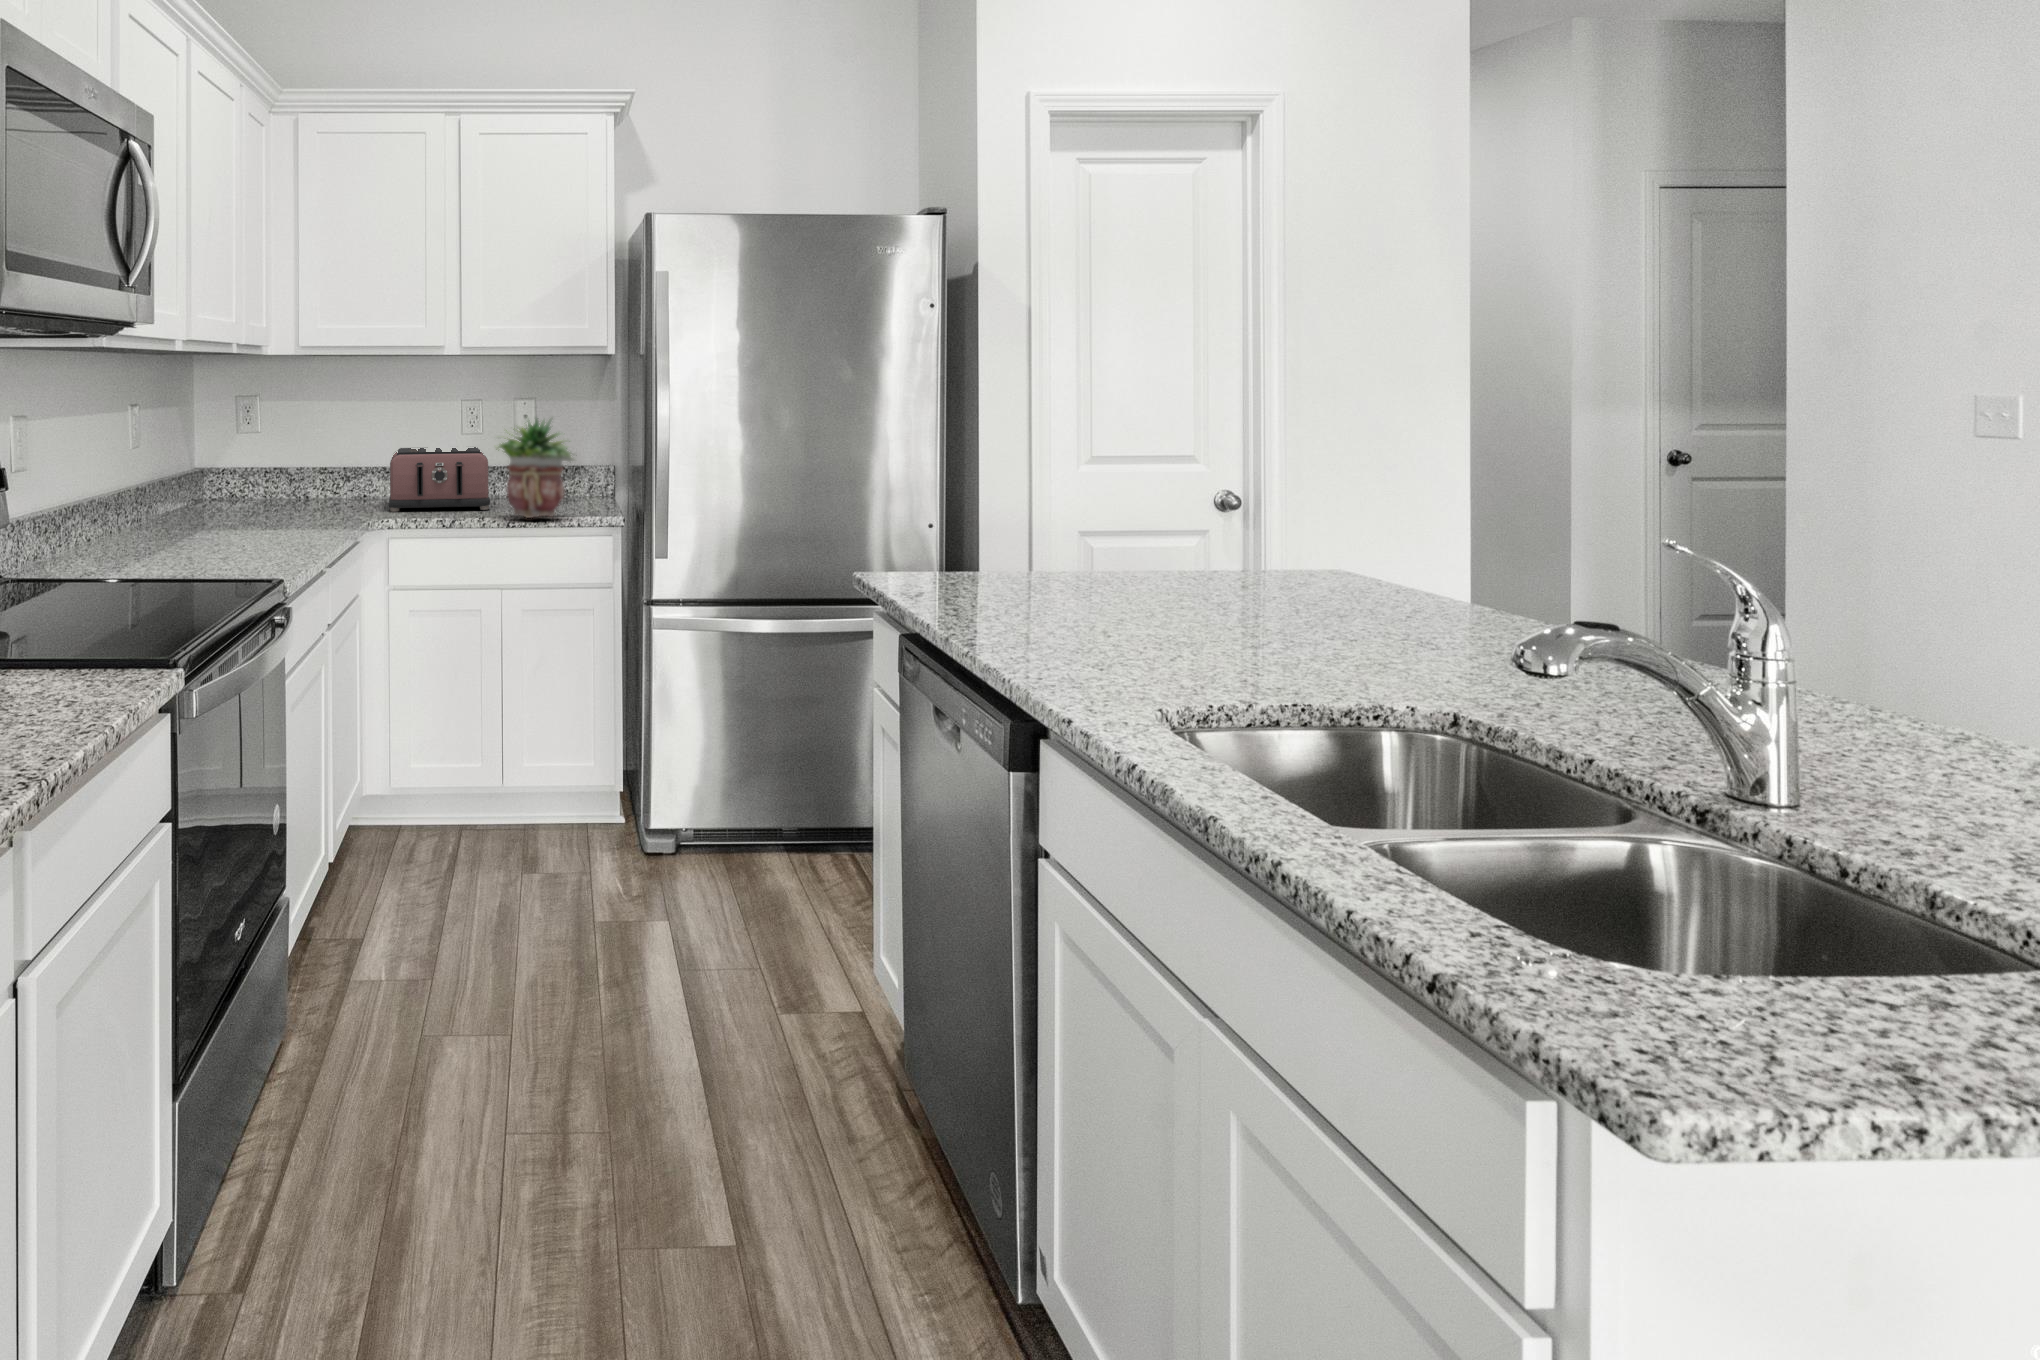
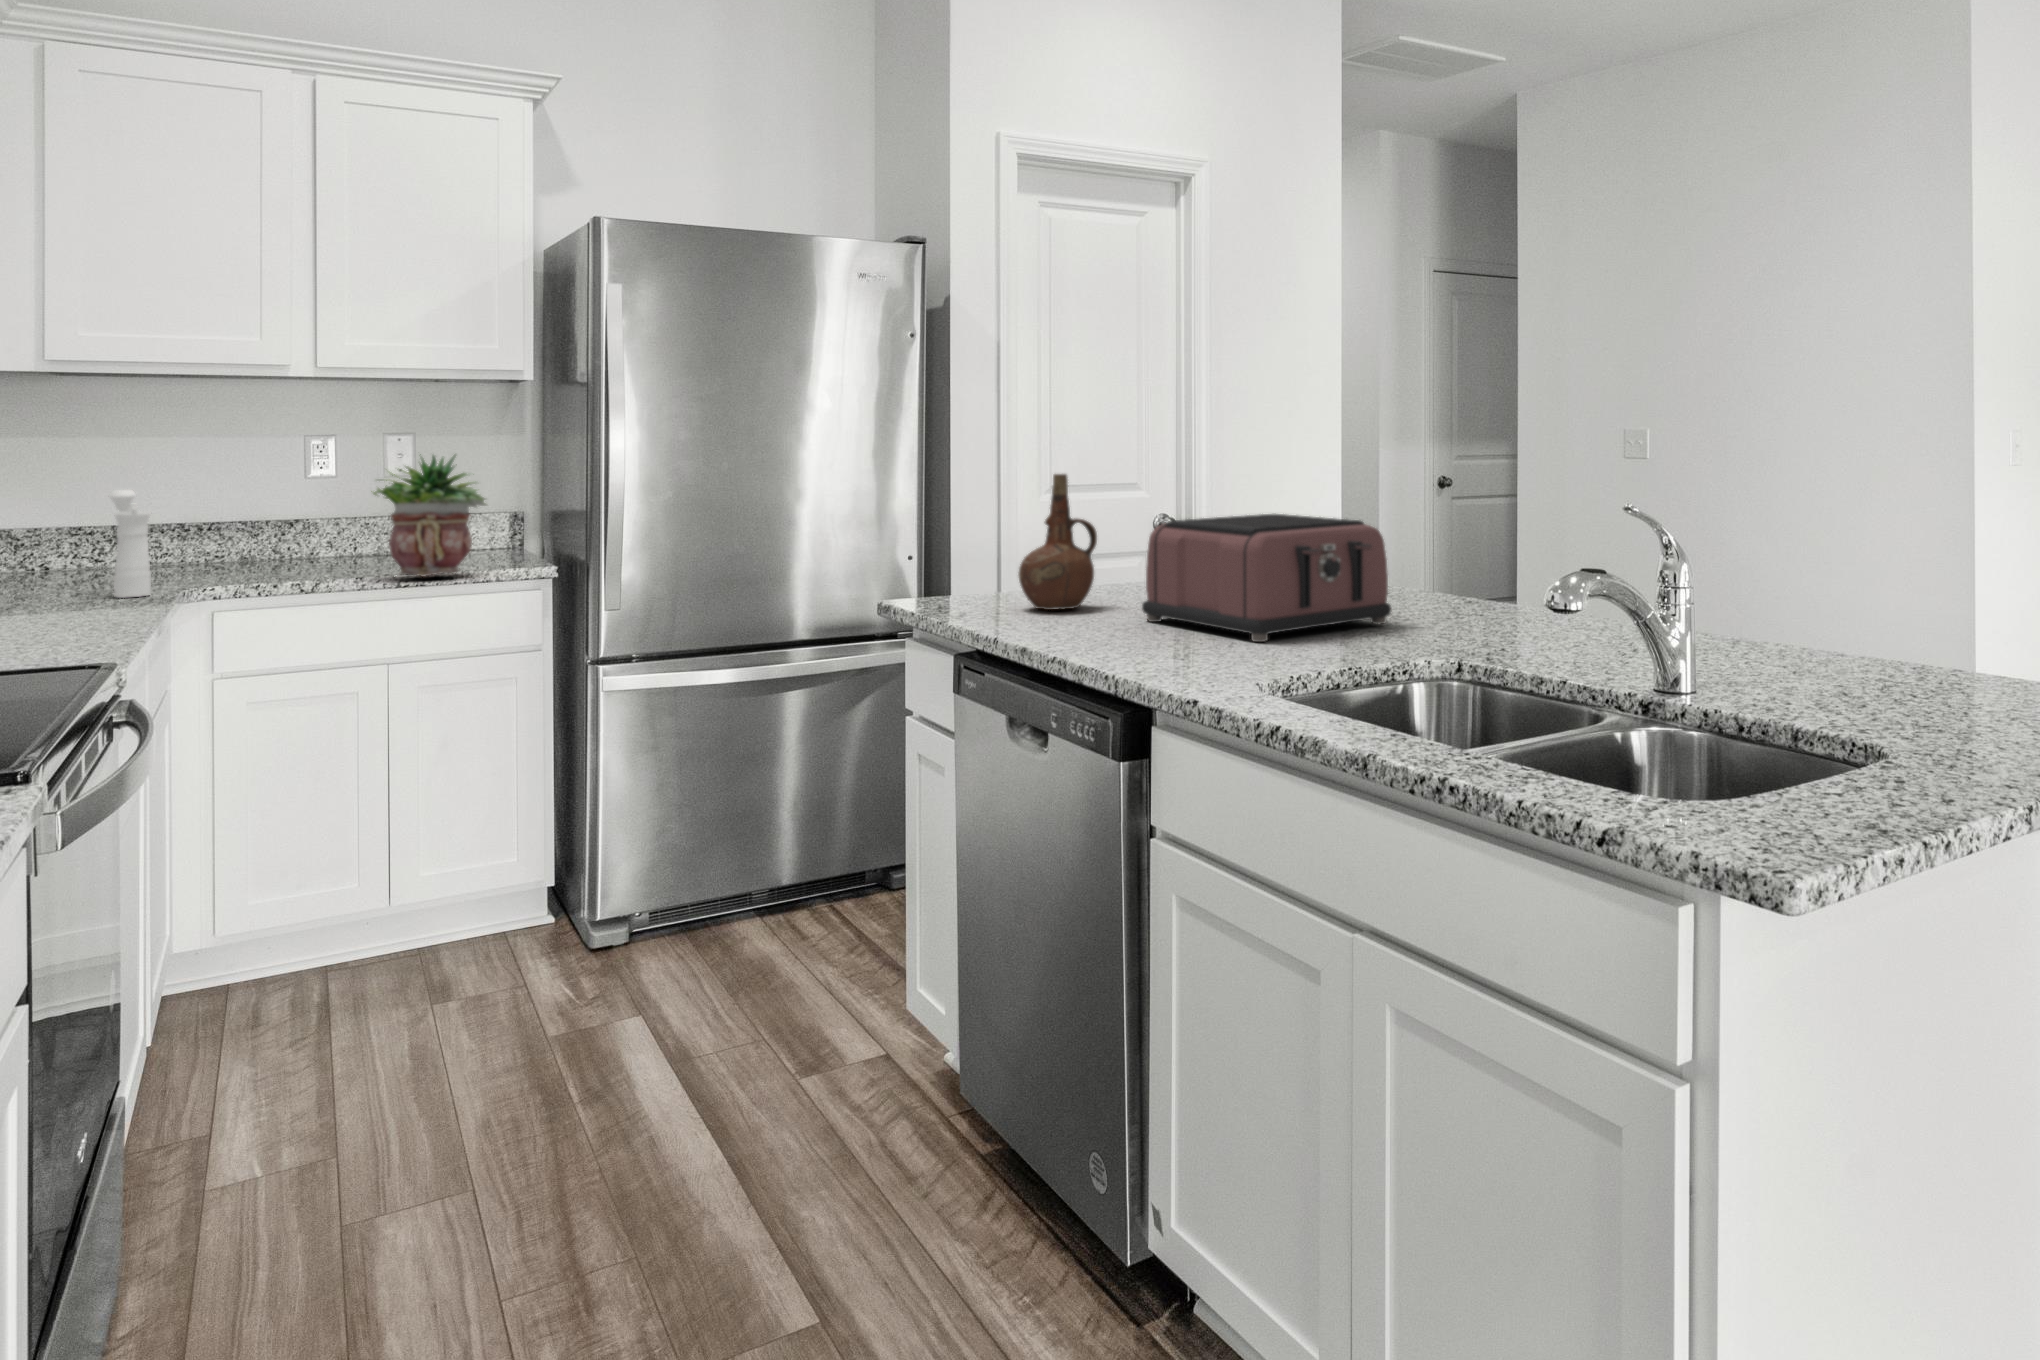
pepper mill: none [333,441,355,522] -> present [109,490,151,598]
toaster: present [389,447,490,512] -> present [1142,514,1391,642]
ceramic pitcher: none [976,454,1062,597] -> present [1019,474,1097,610]

